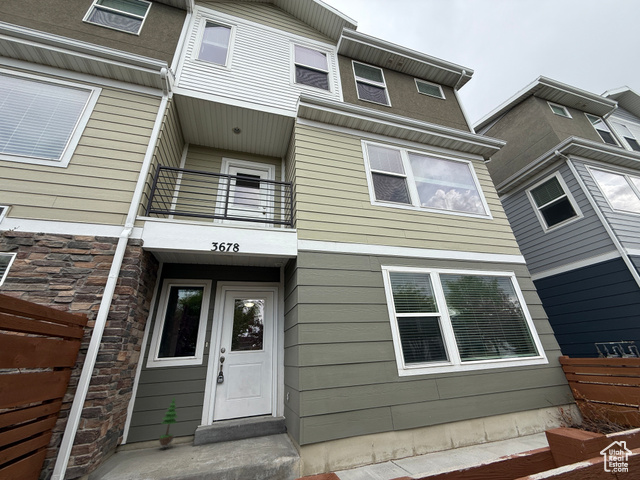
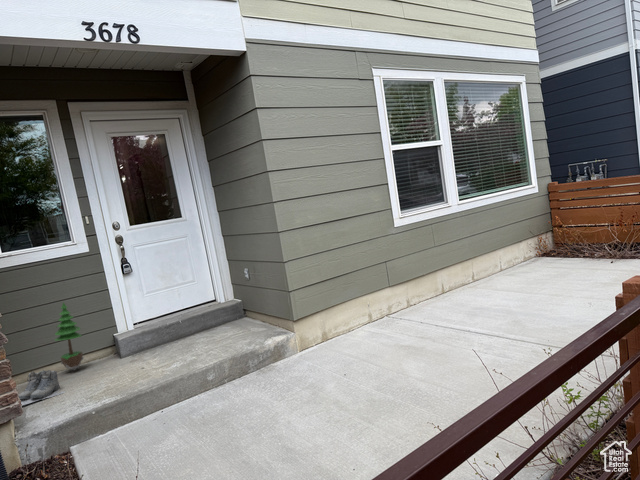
boots: none [104,443,146,469] -> present [19,370,65,405]

